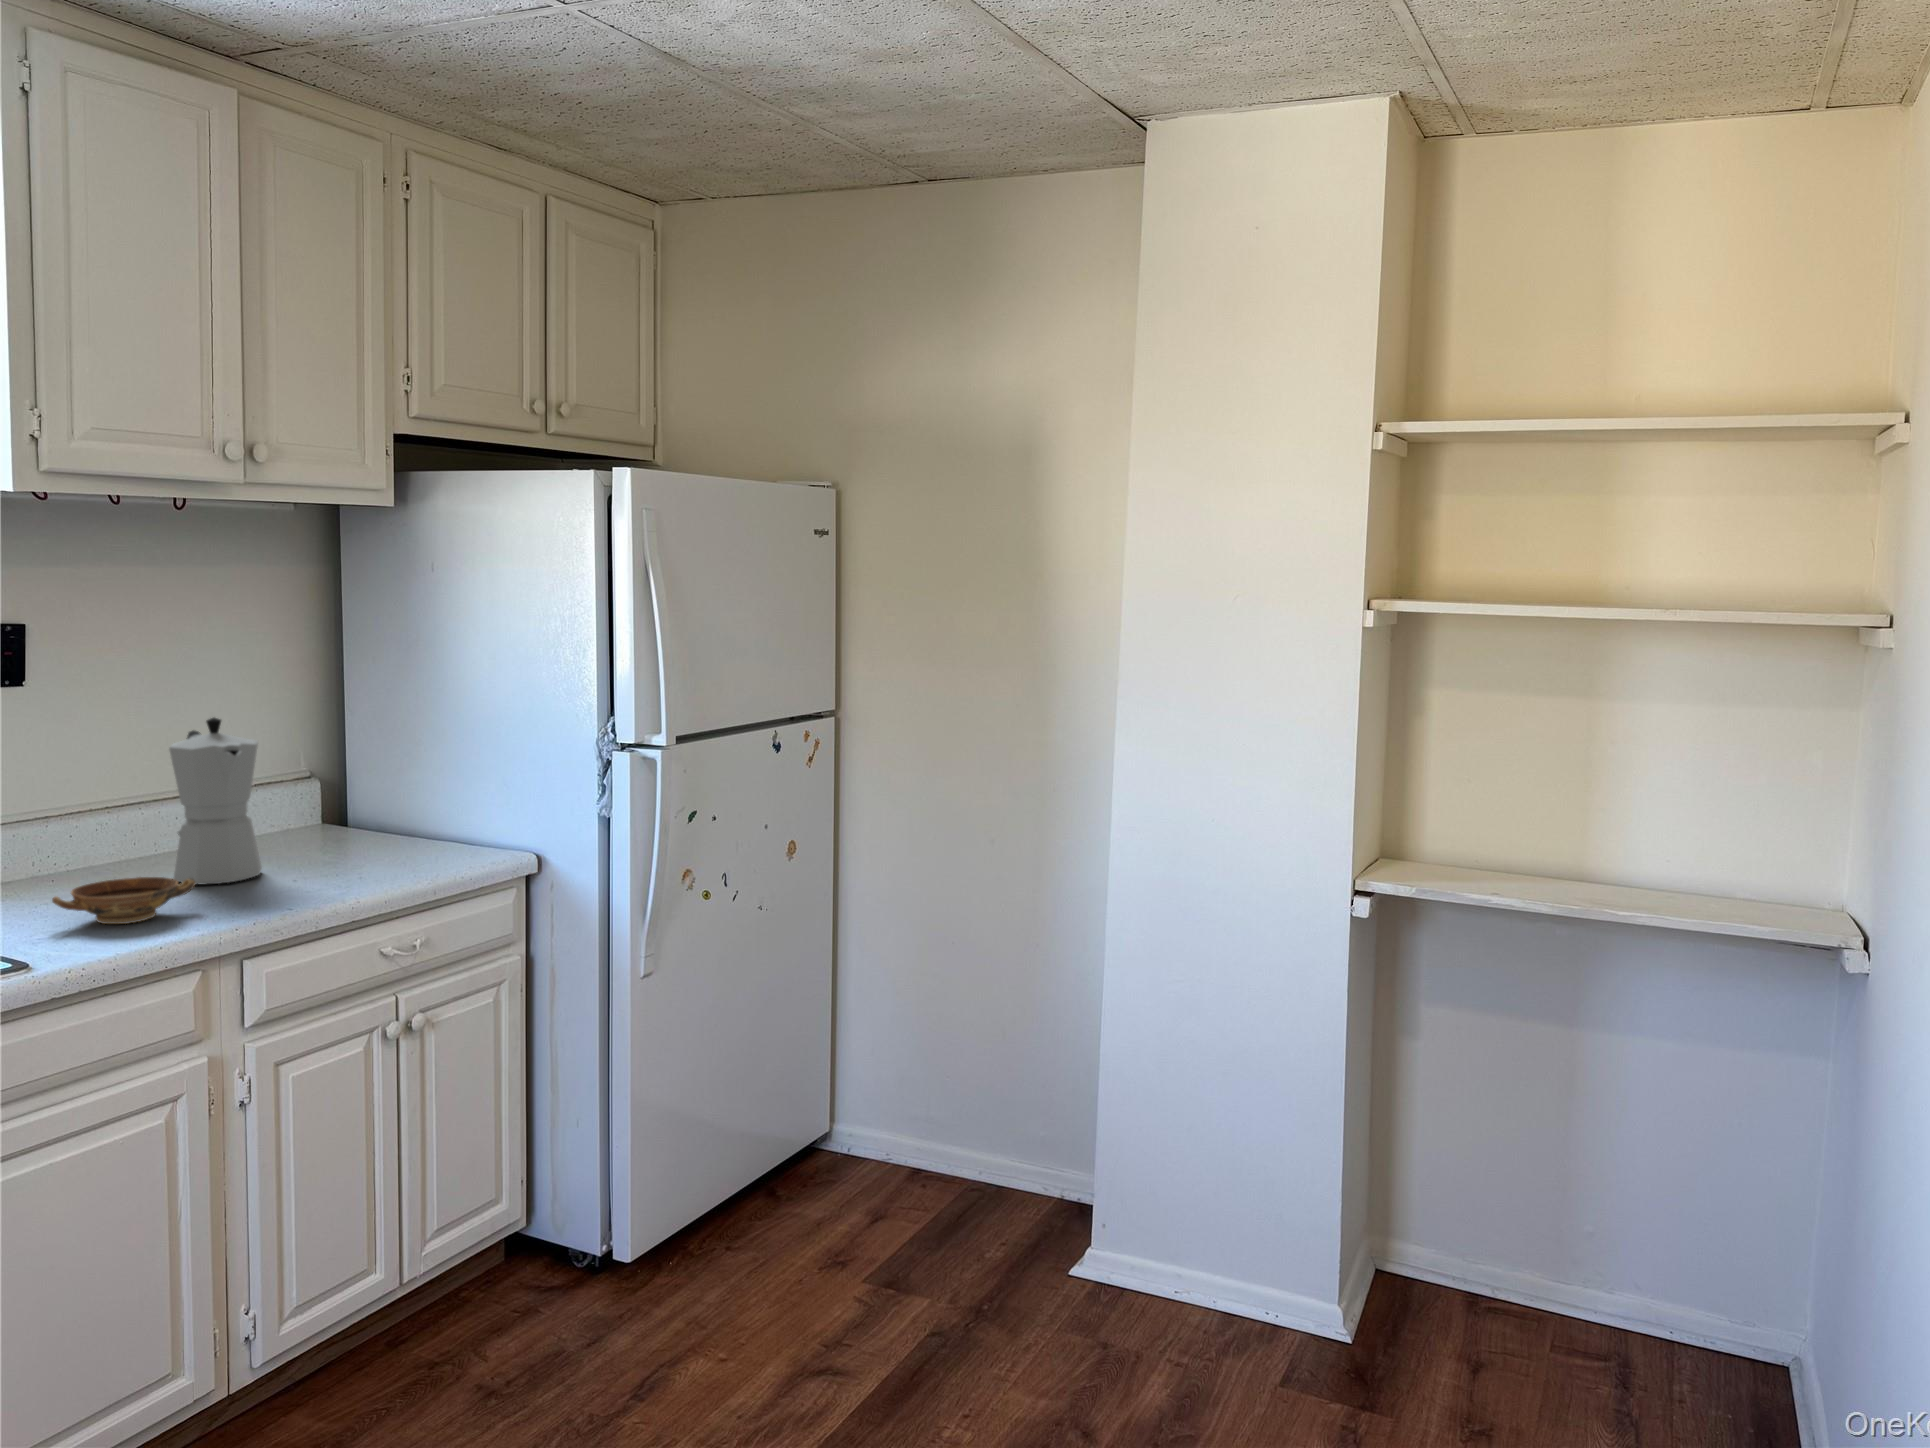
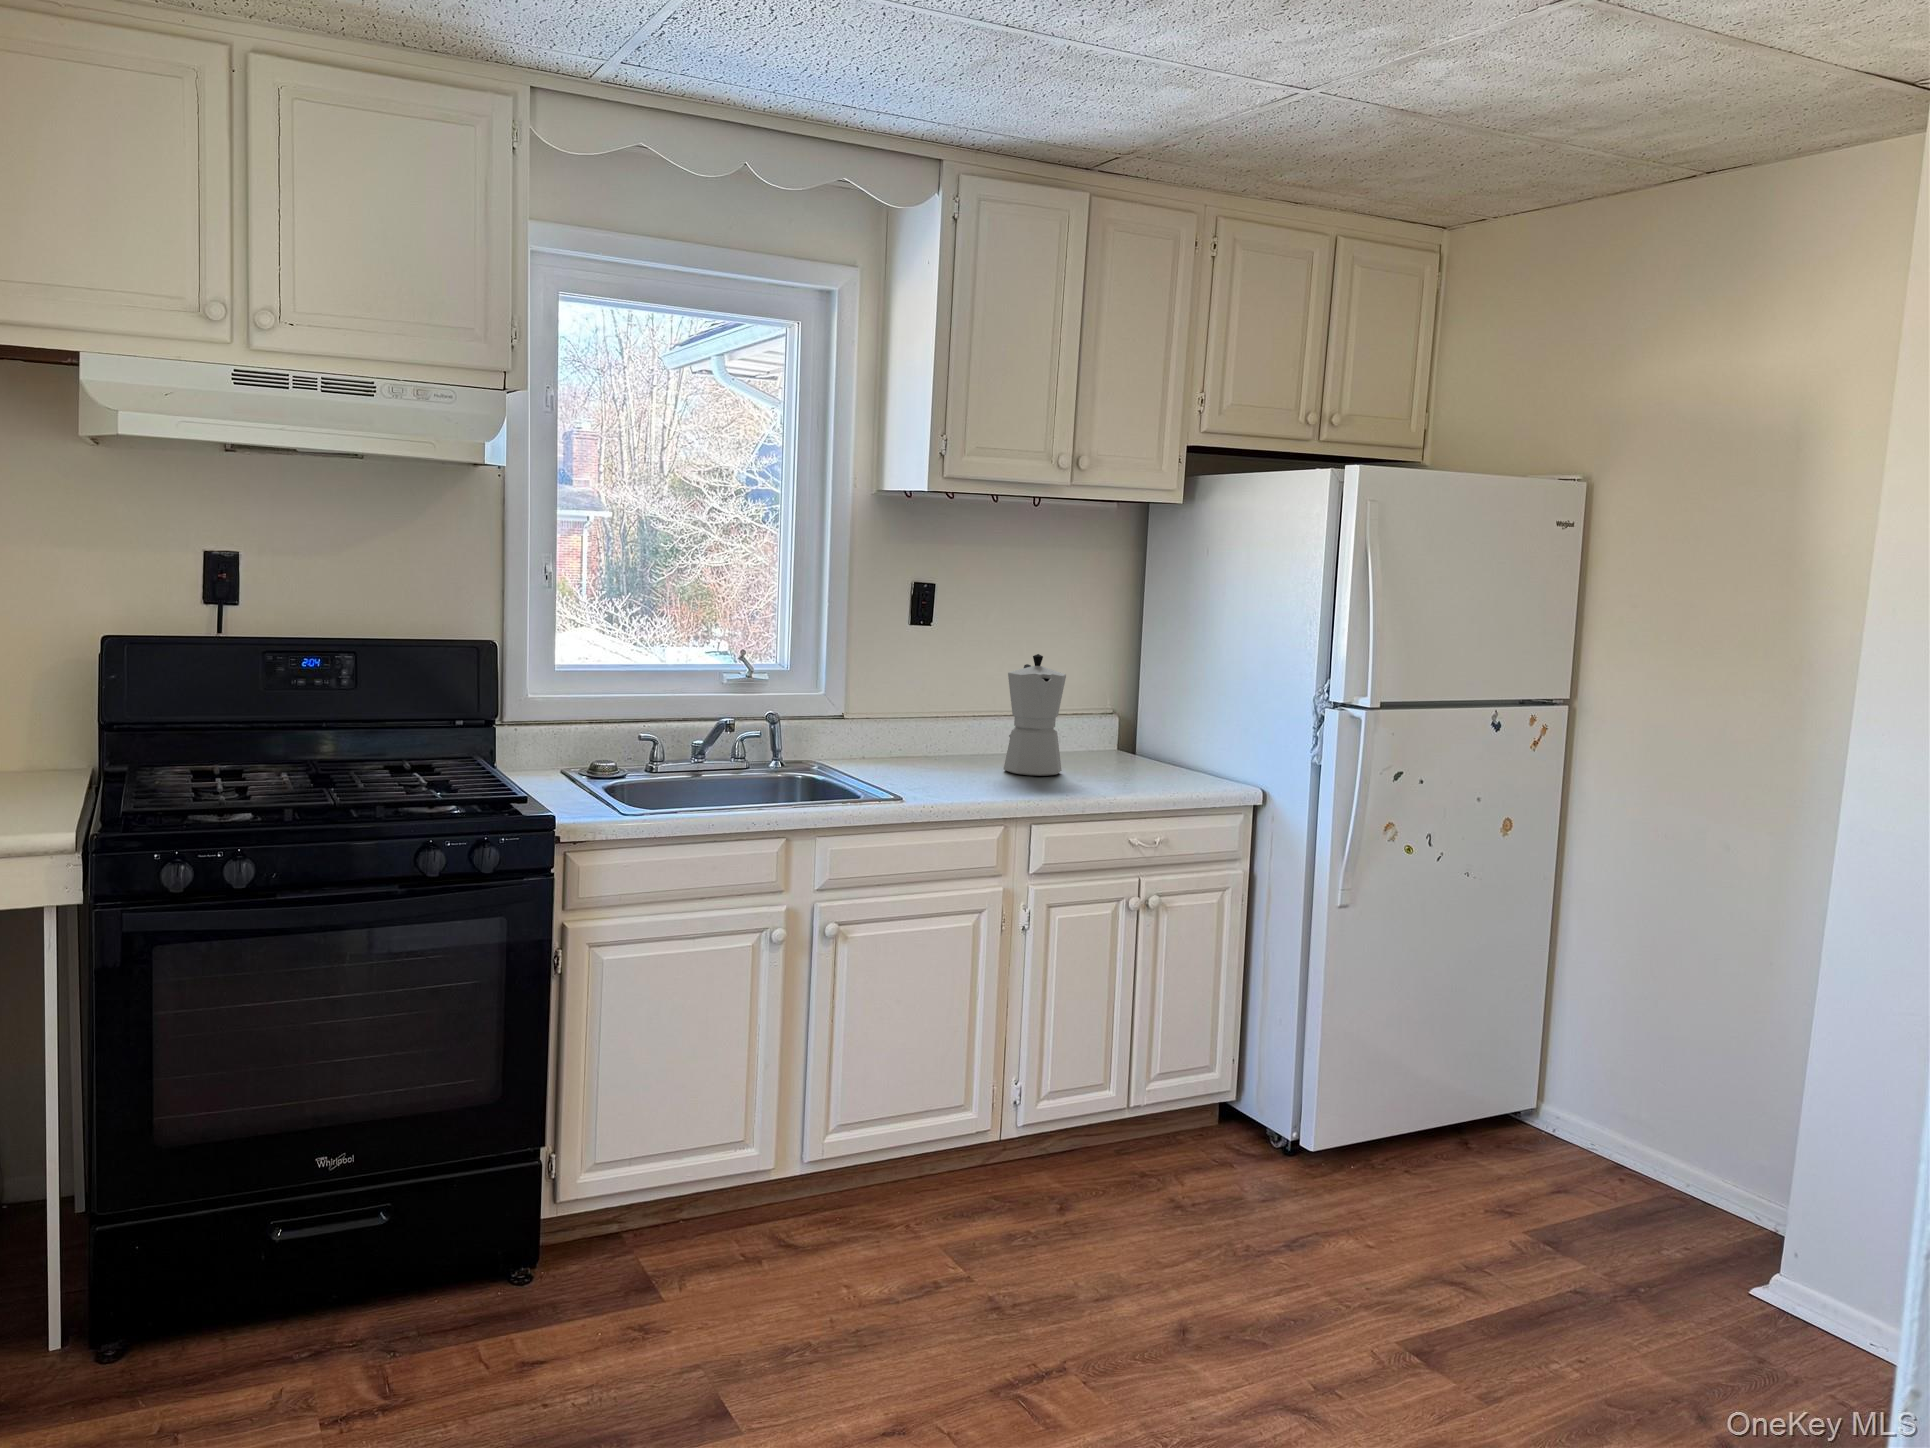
bowl: present [52,877,195,924] -> none [925,759,1011,788]

